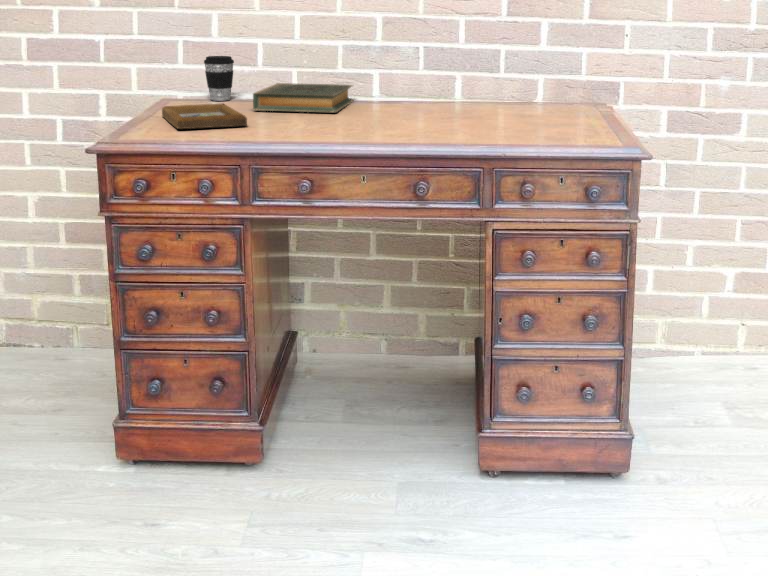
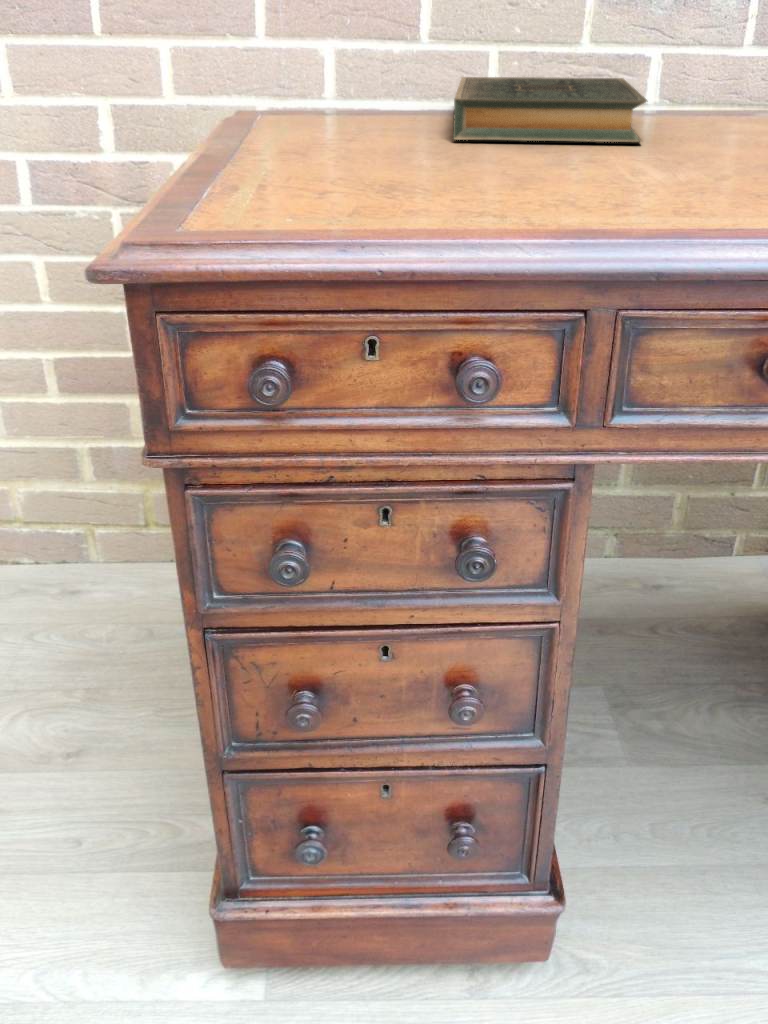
coffee cup: present [204,56,234,101] -> none [317,17,380,117]
picture frame: present [162,104,247,129] -> none [260,126,495,201]

